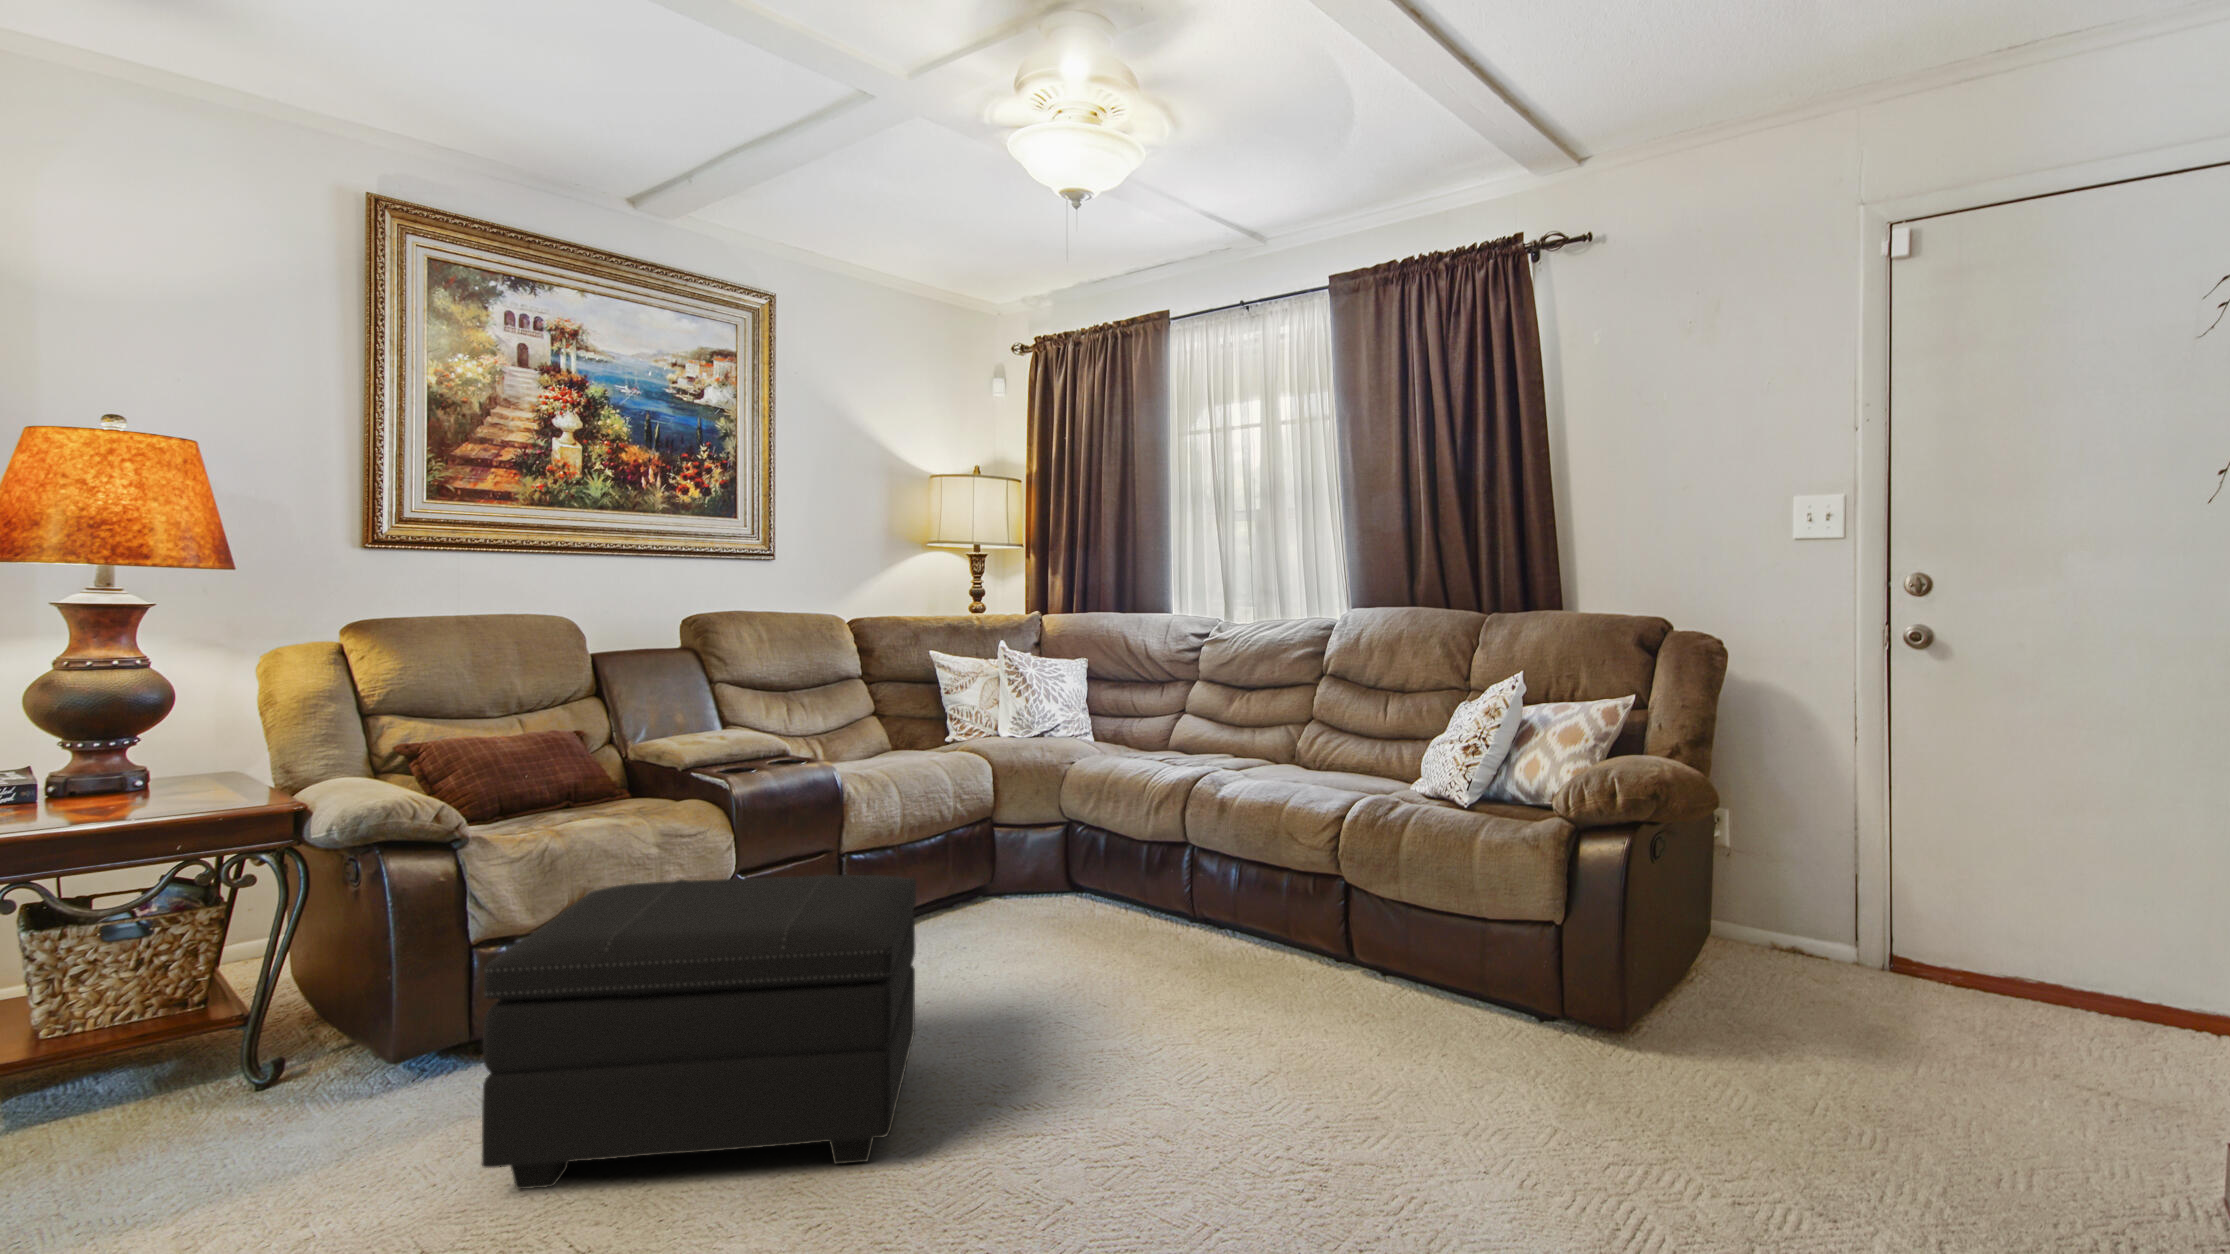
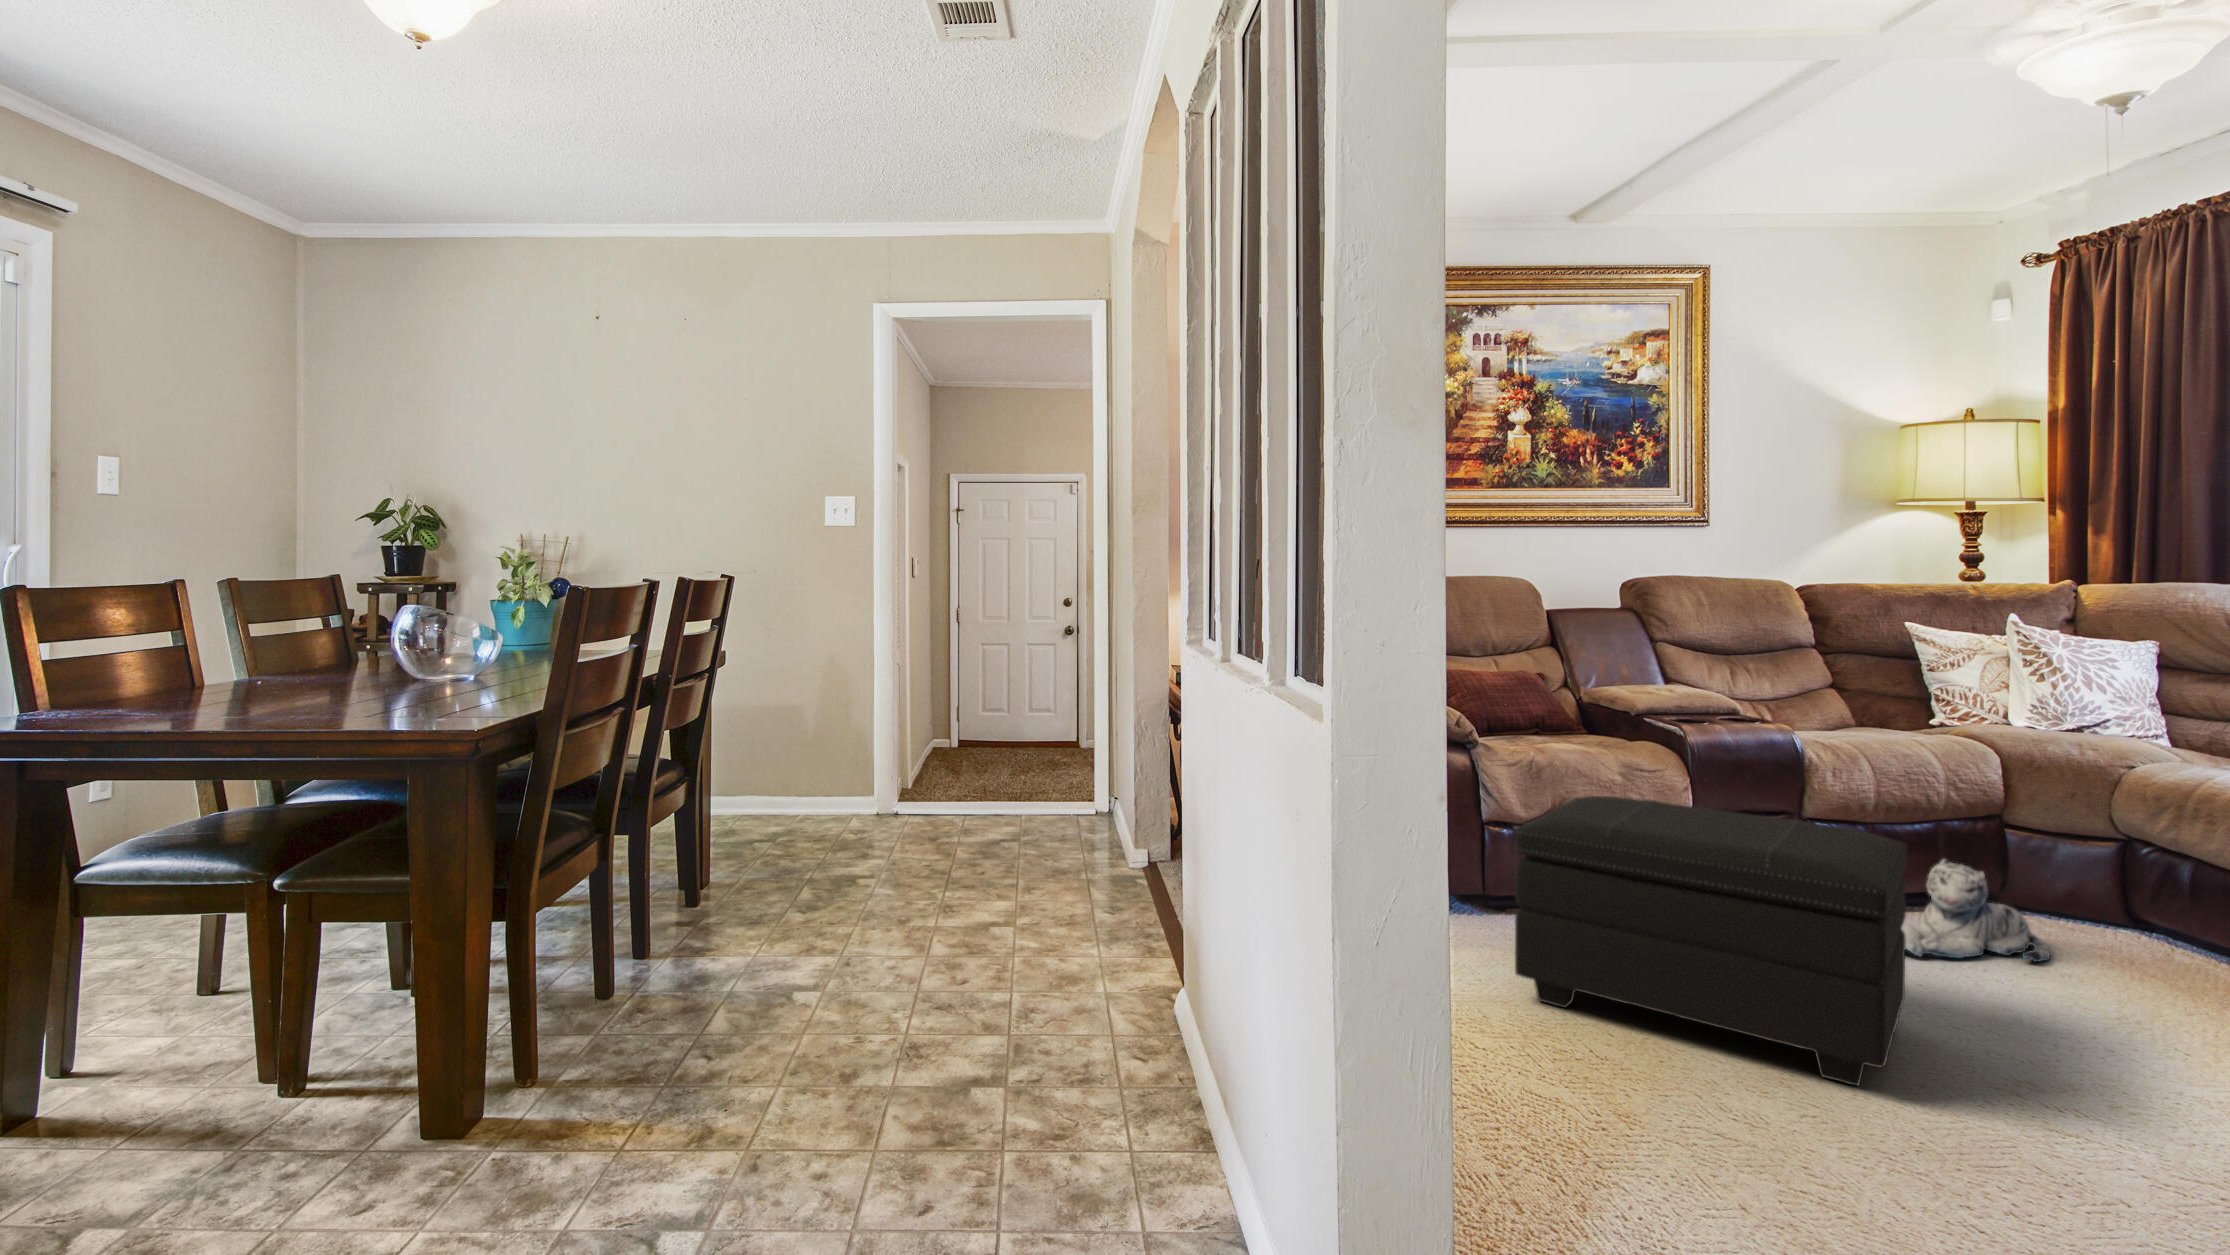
plush toy: none [912,873,1023,973] -> present [1903,860,2050,962]

